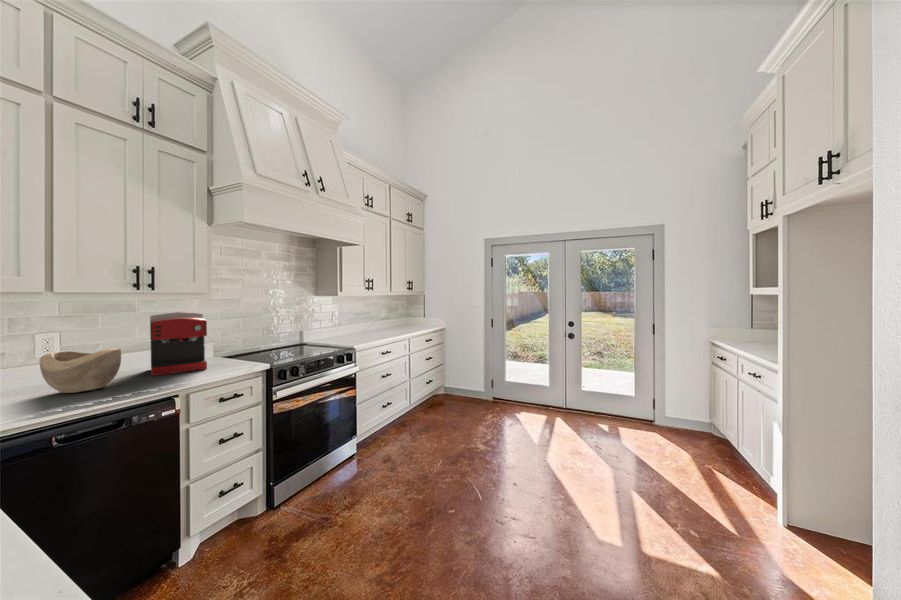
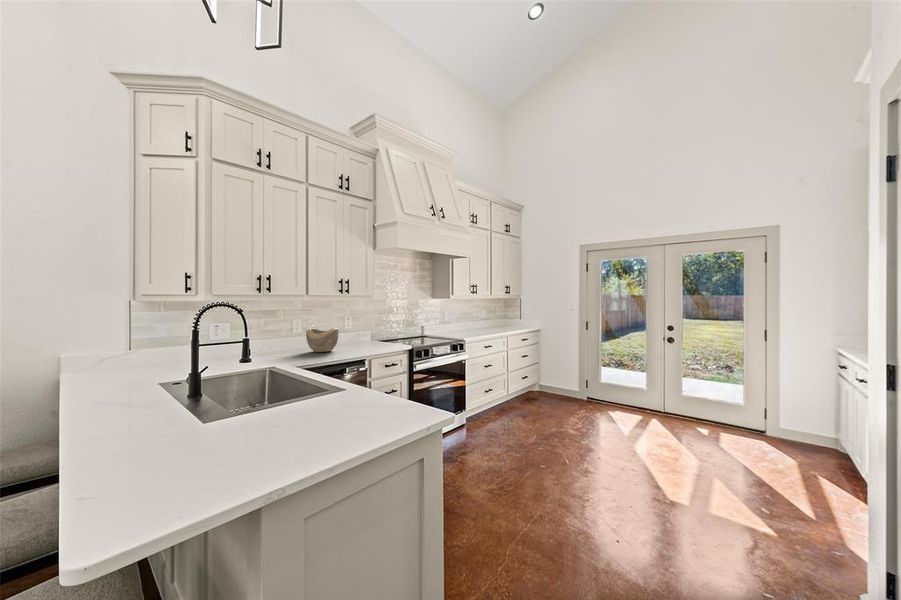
coffee maker: present [150,312,207,376] -> none [341,309,375,348]

